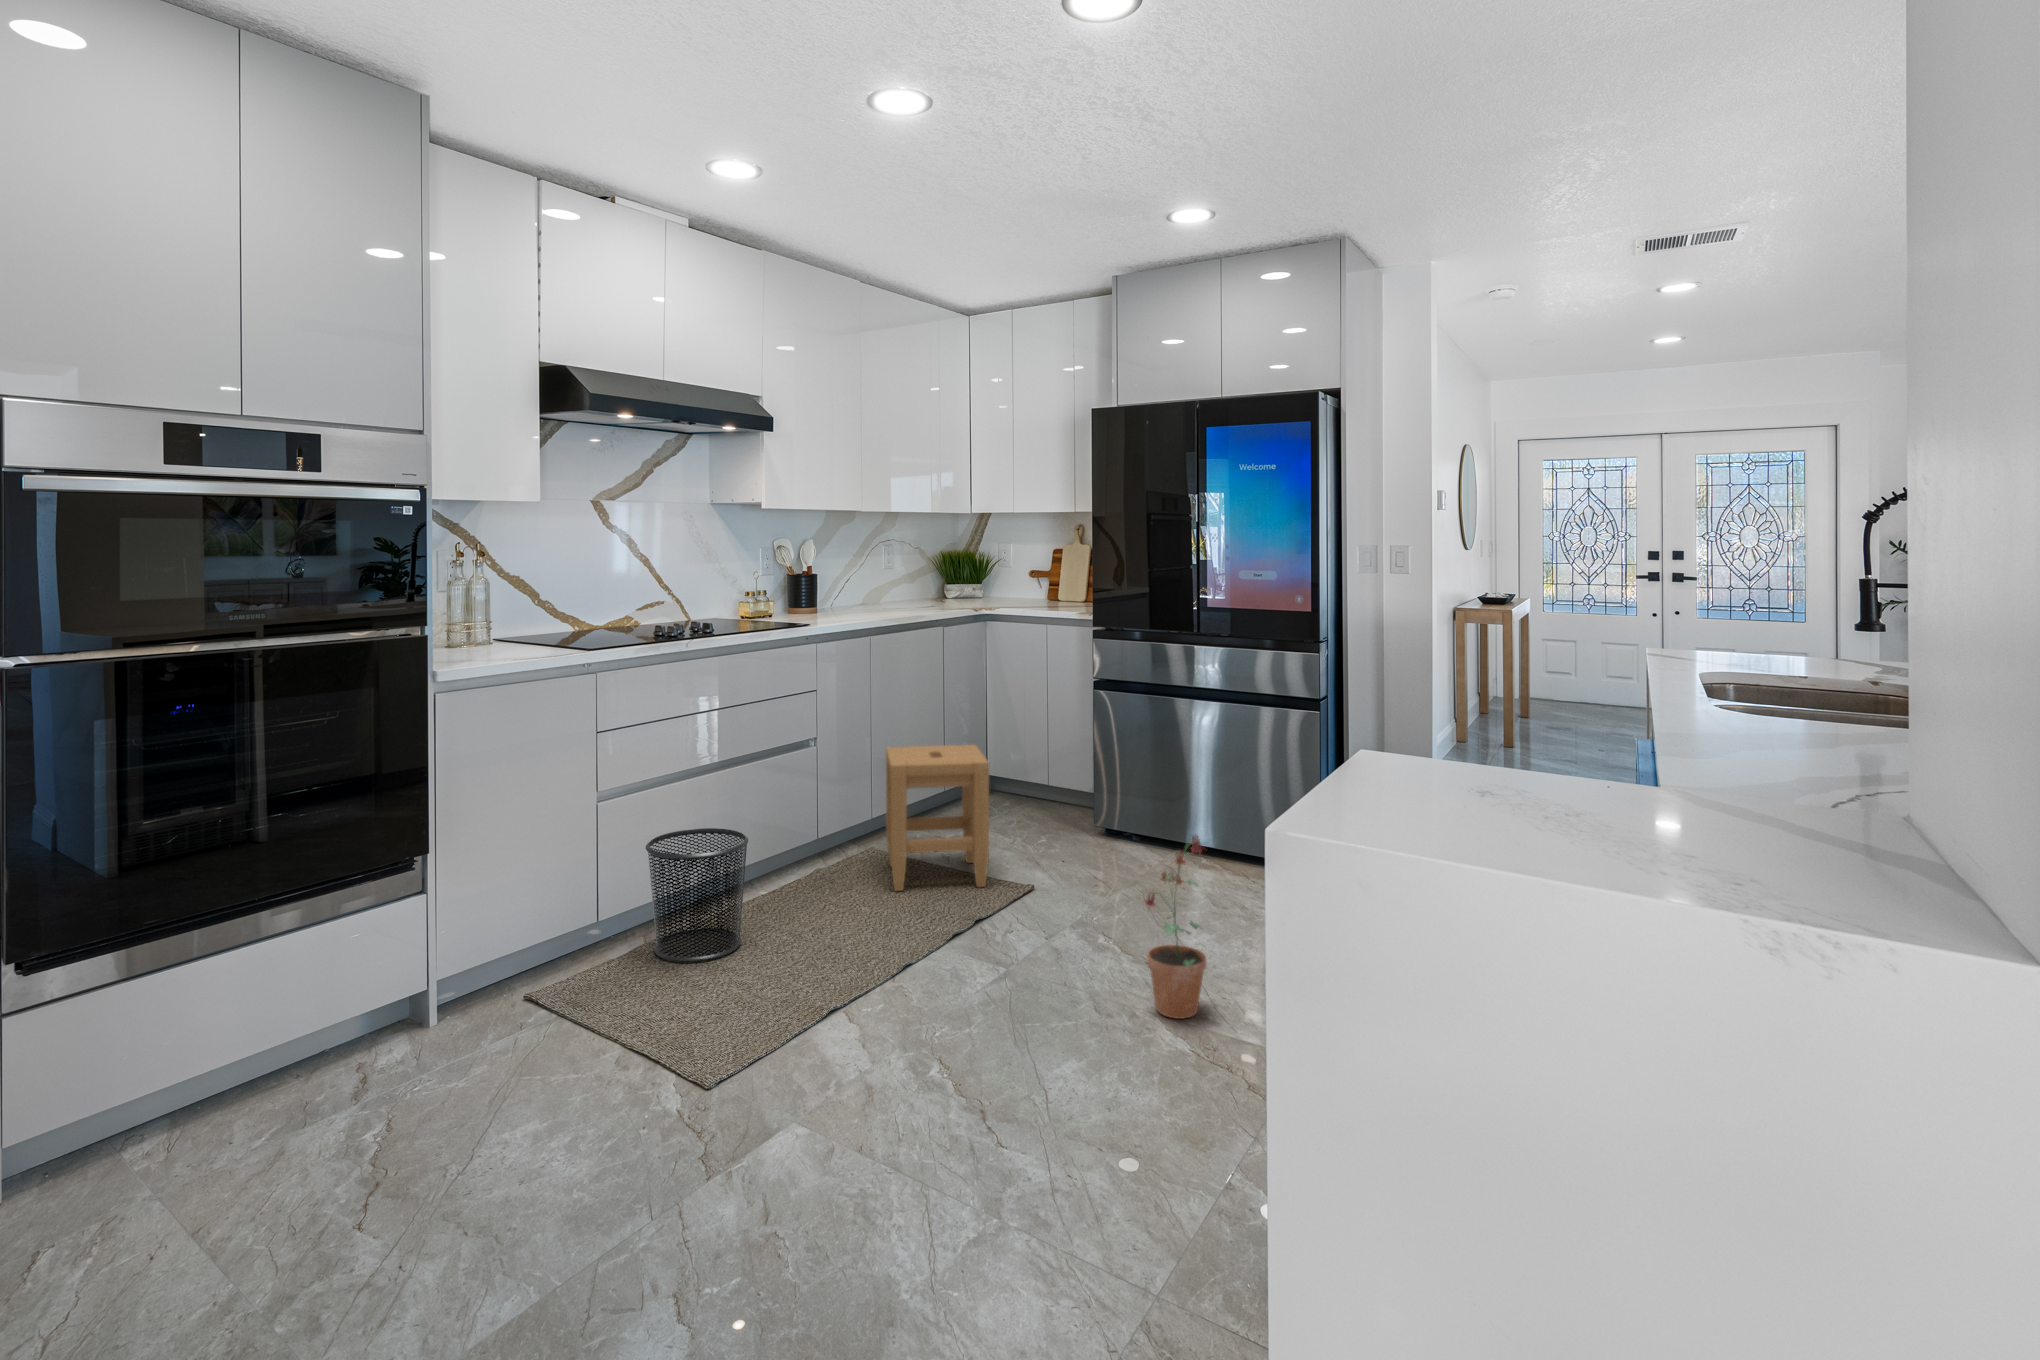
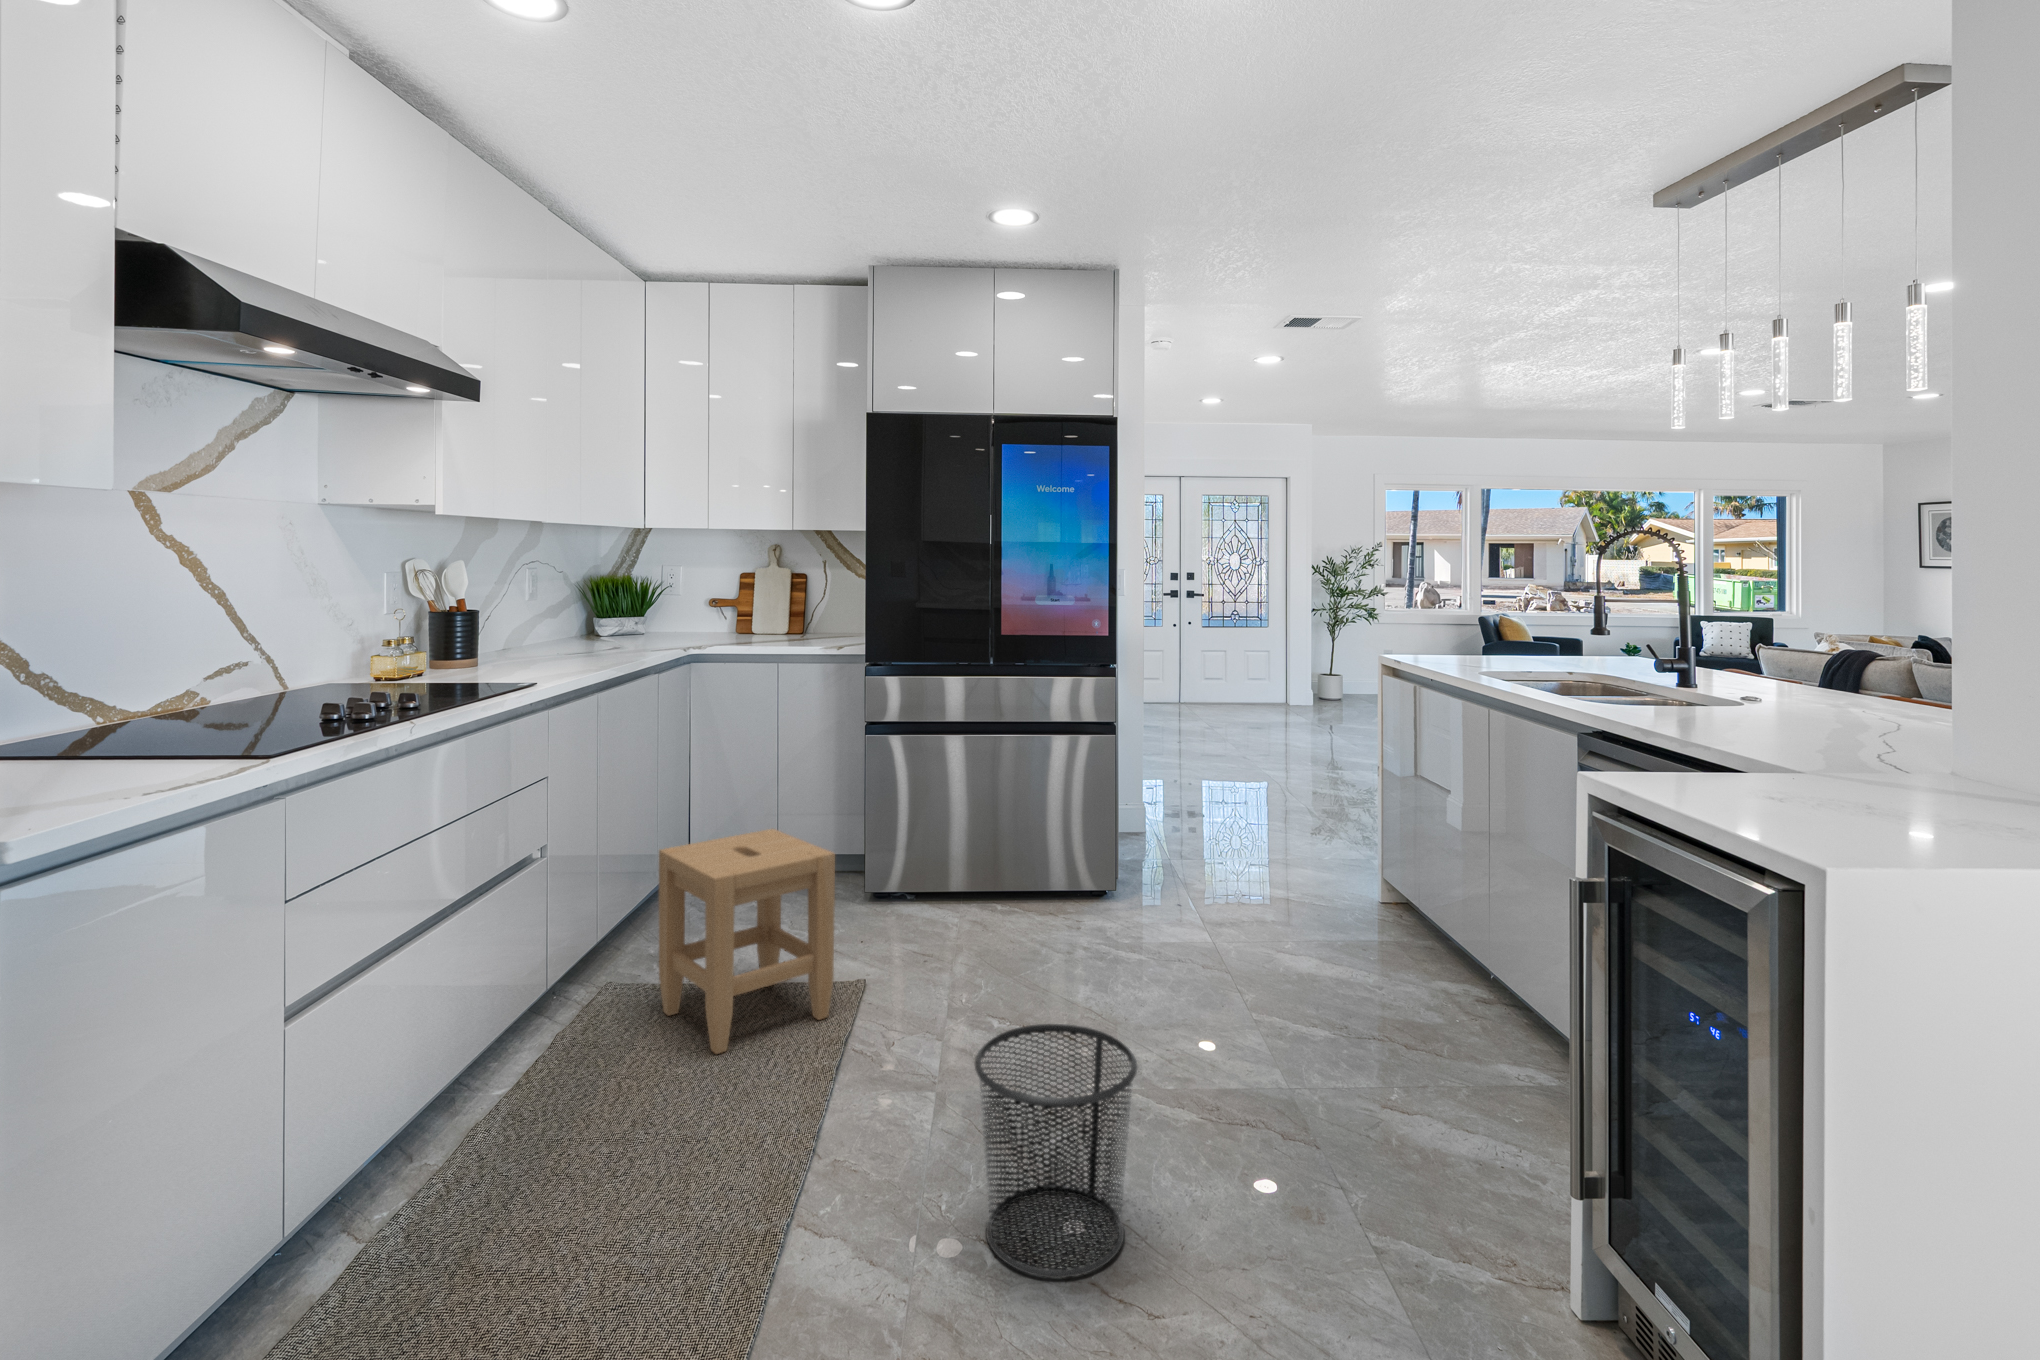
waste bin: present [646,828,748,962] -> present [975,1024,1137,1278]
potted plant: present [1146,836,1206,1019] -> none [1175,914,1262,1146]

